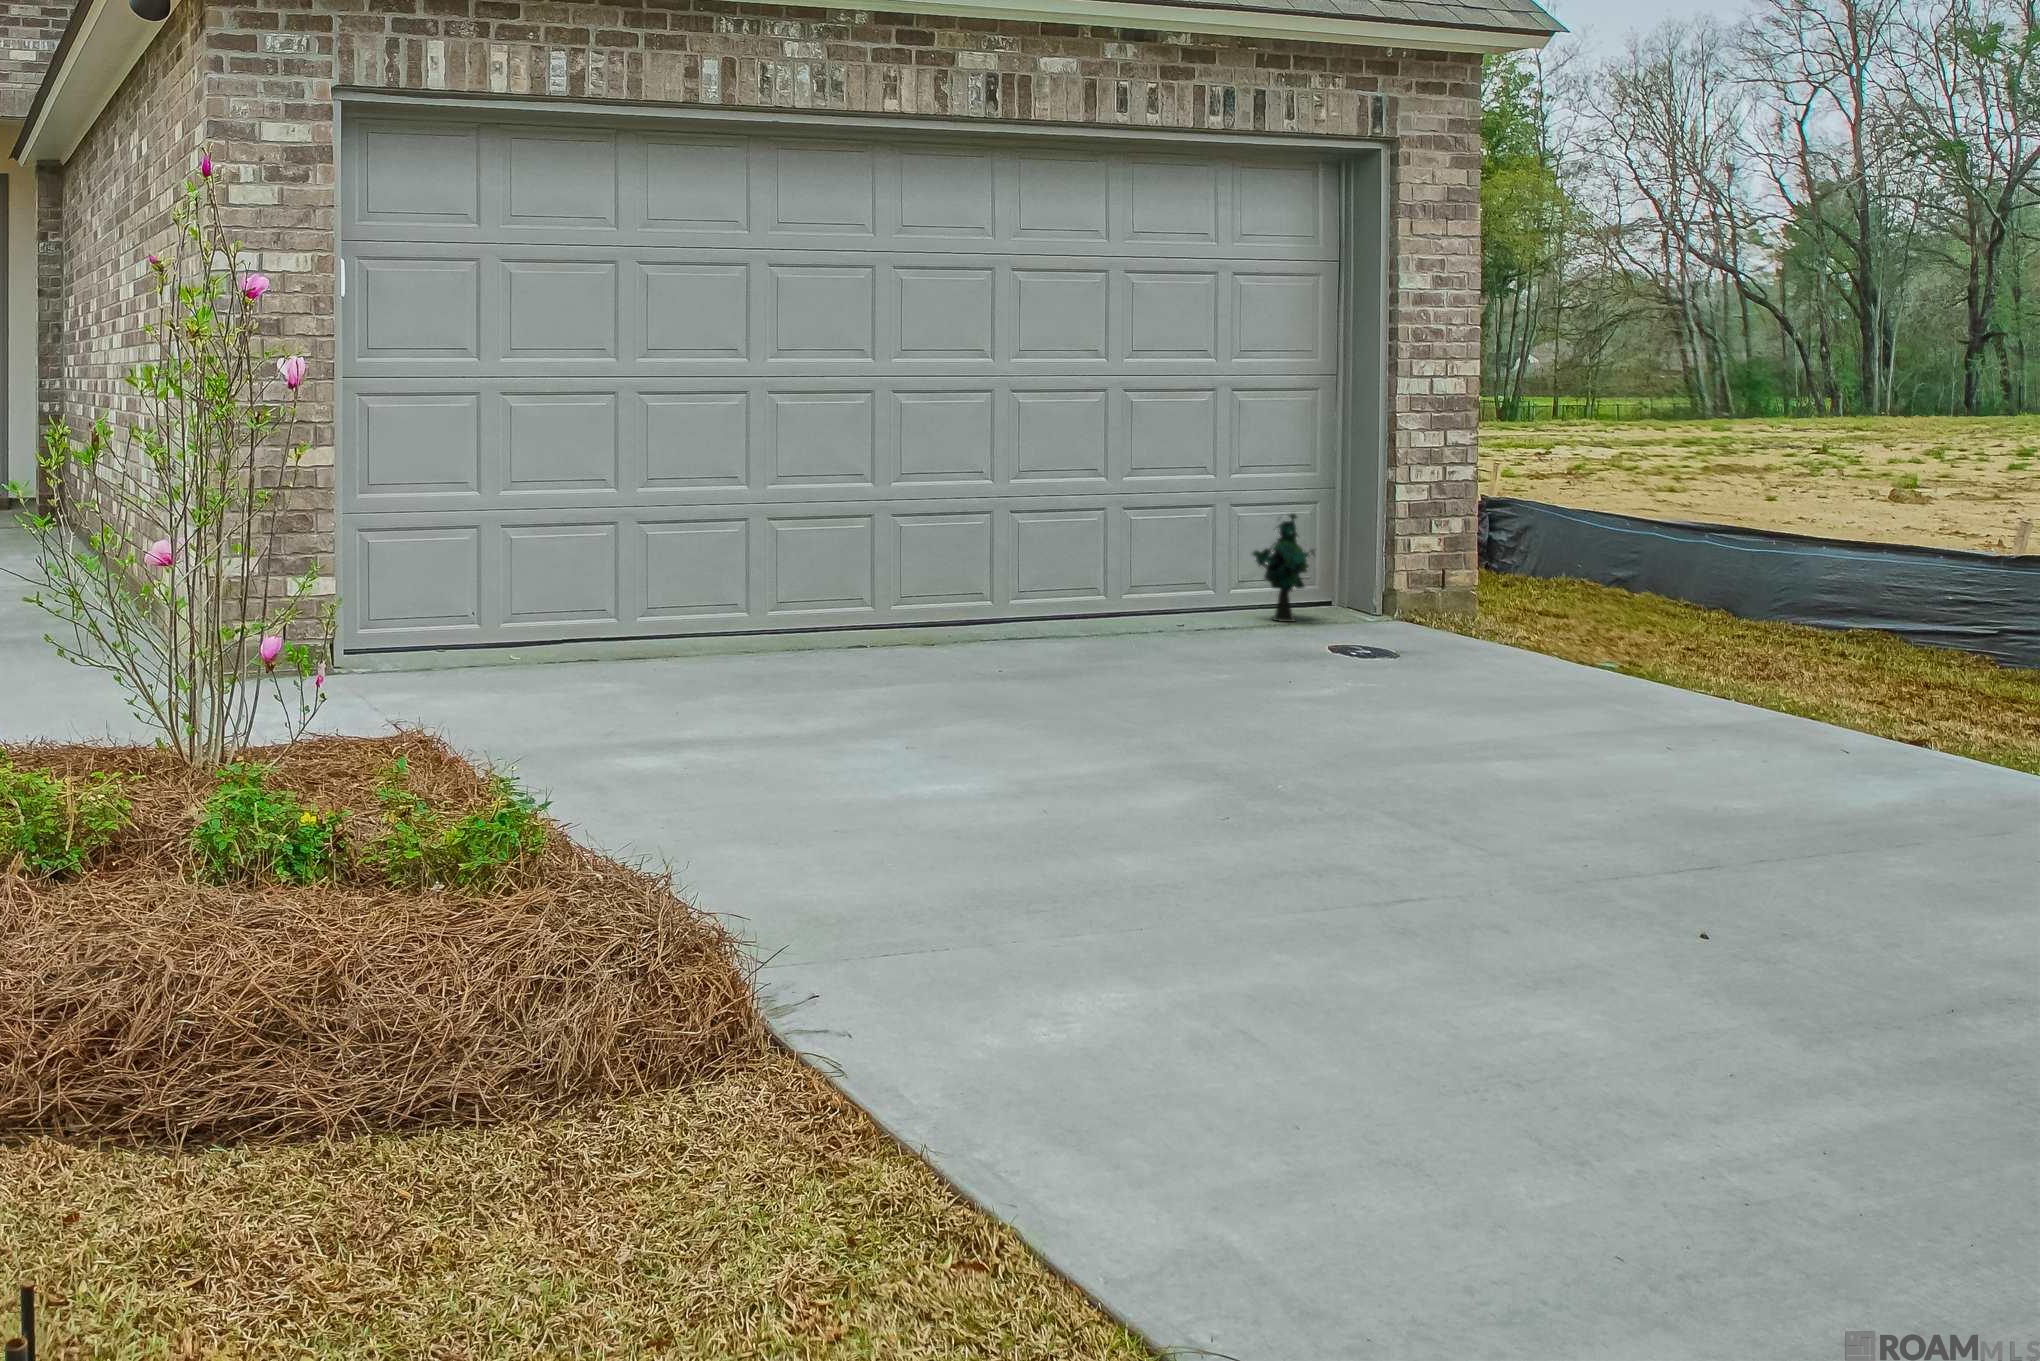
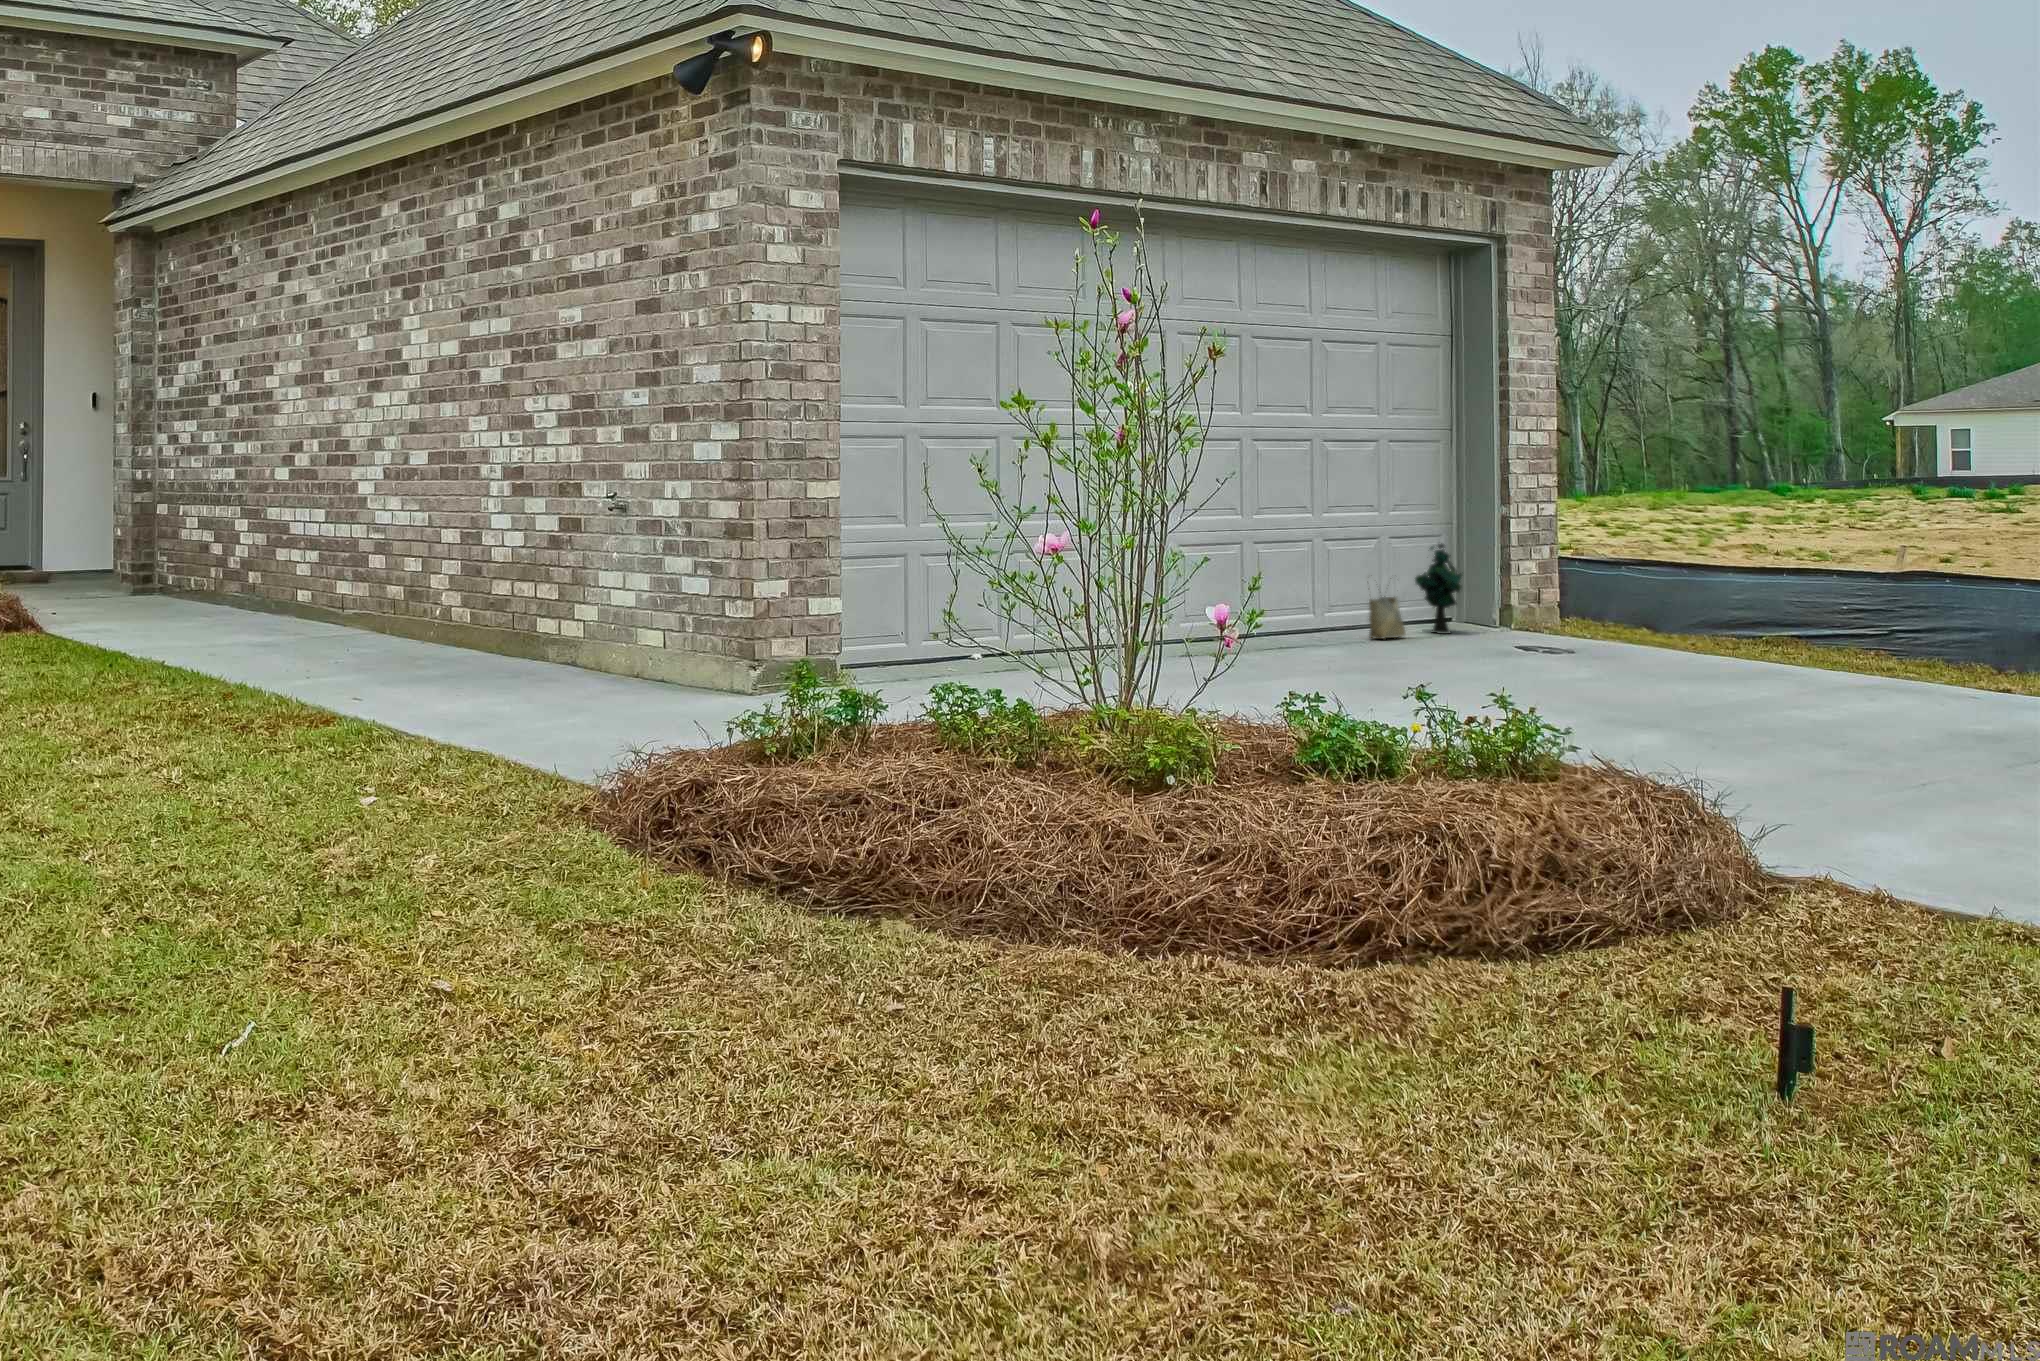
woven basket: none [1167,549,1218,626] -> present [1369,578,1405,639]

